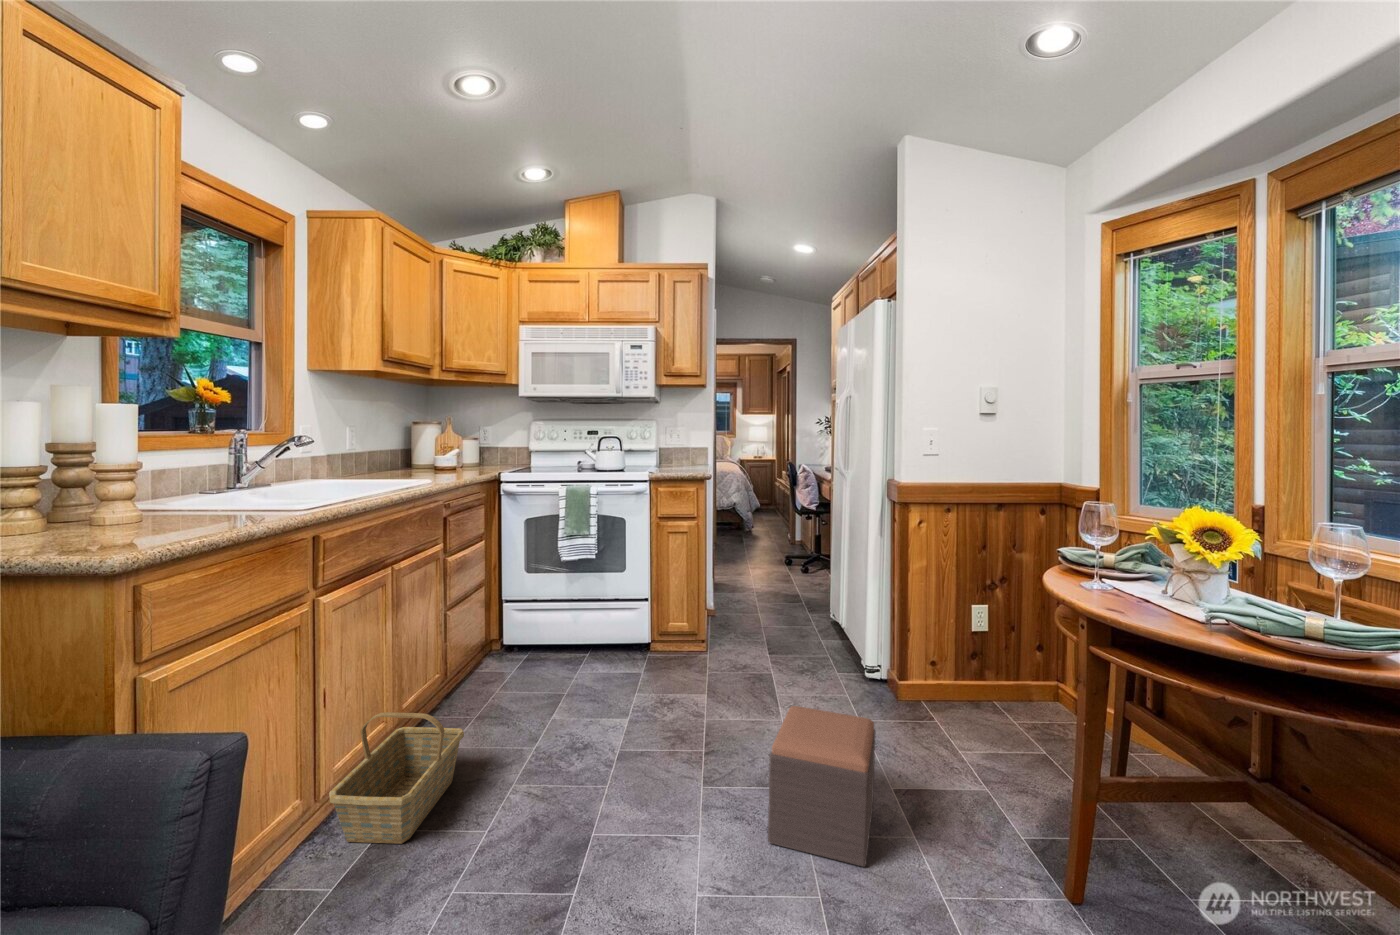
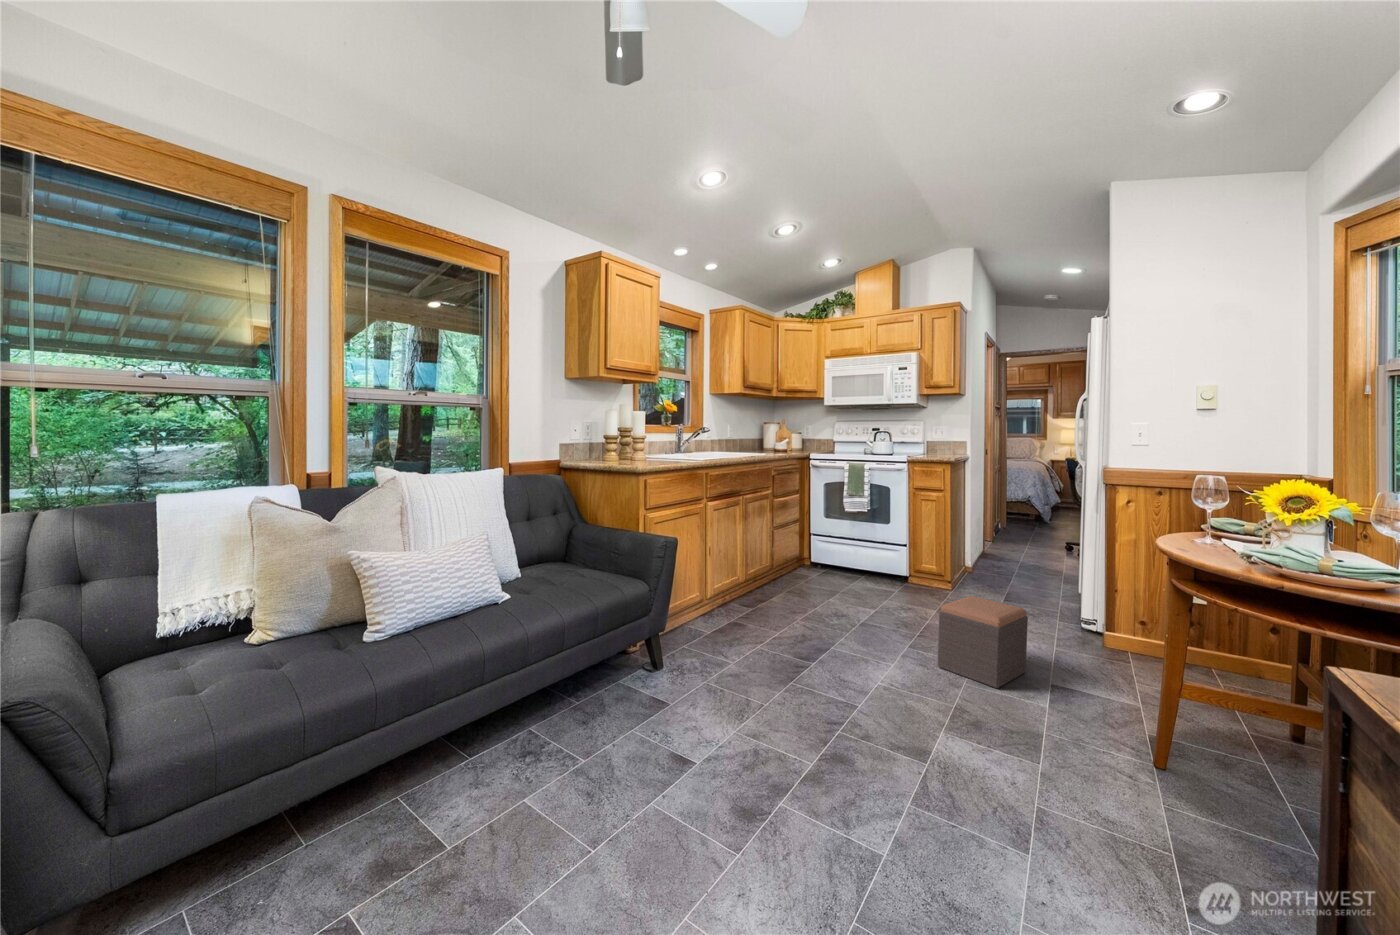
basket: present [329,712,464,844] -> none [712,564,775,624]

